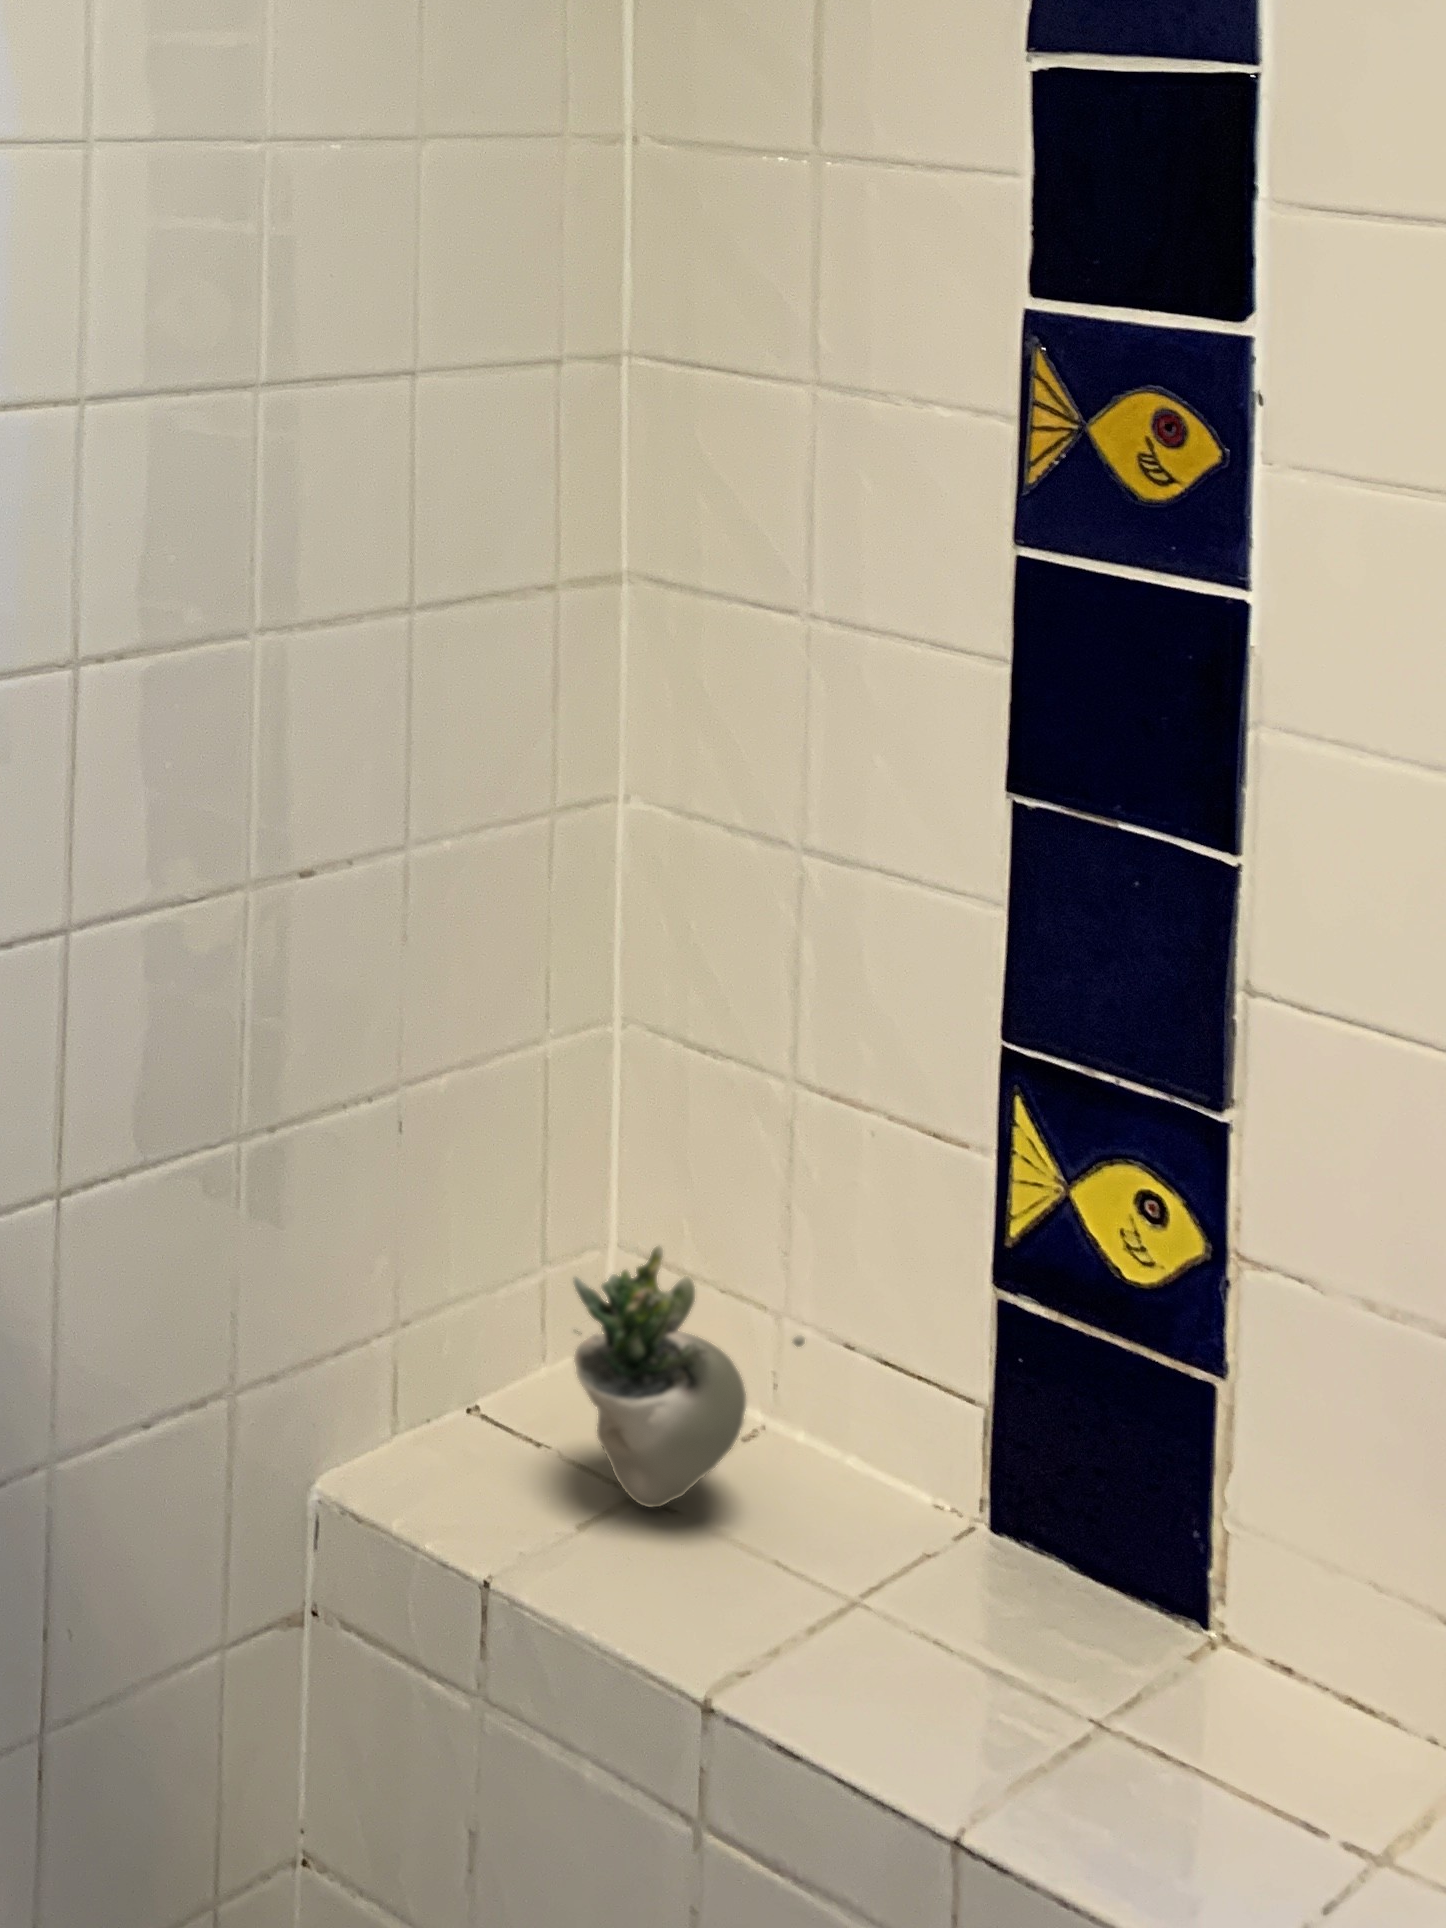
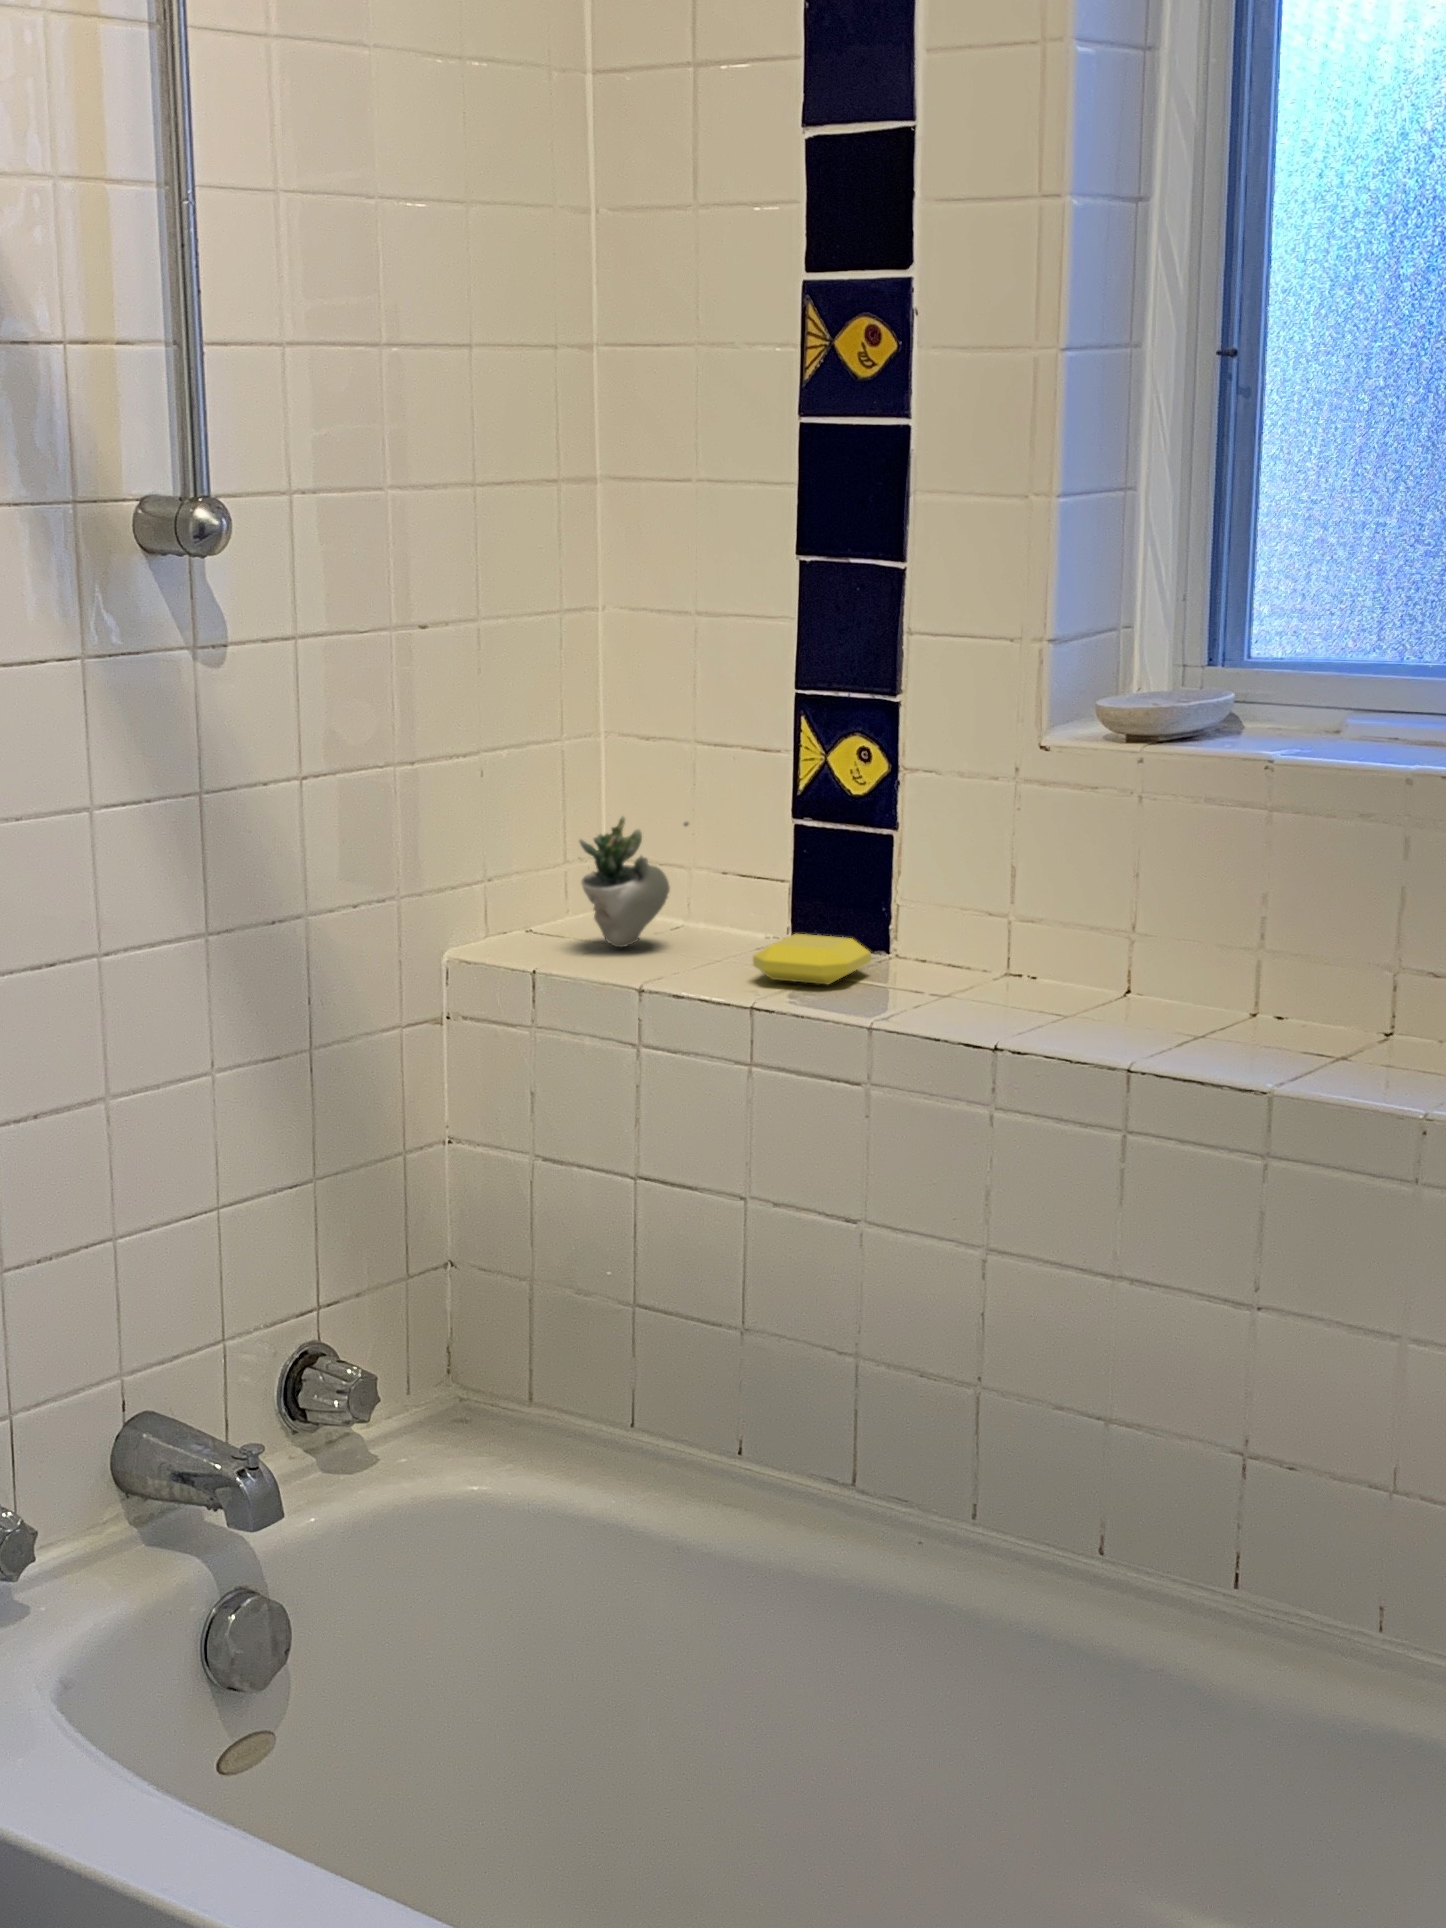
soap bar: none [941,1598,1194,1777] -> present [753,934,871,984]

